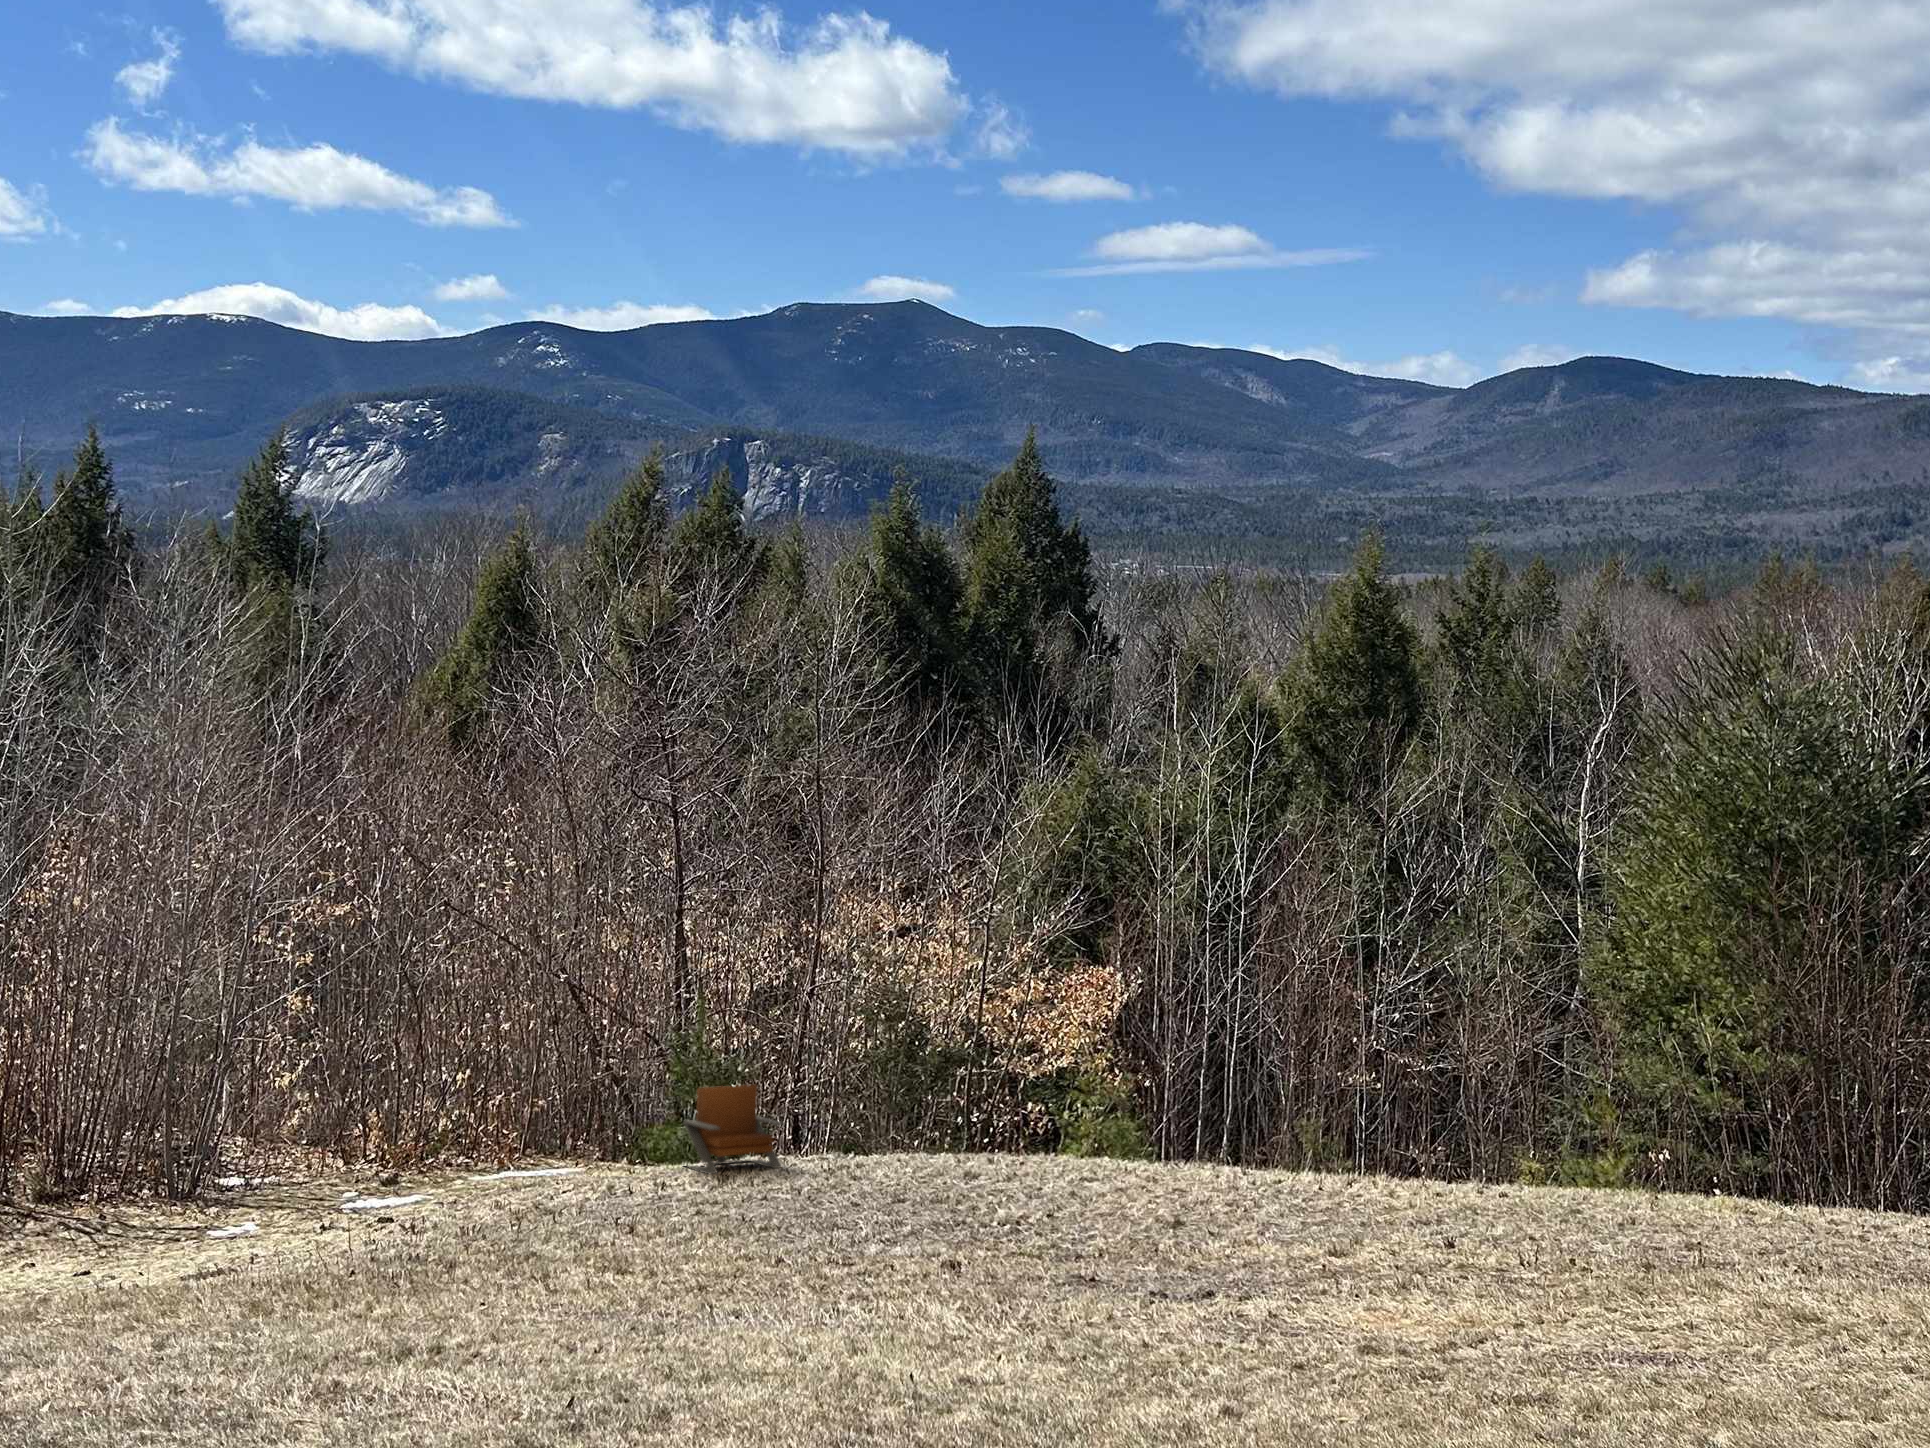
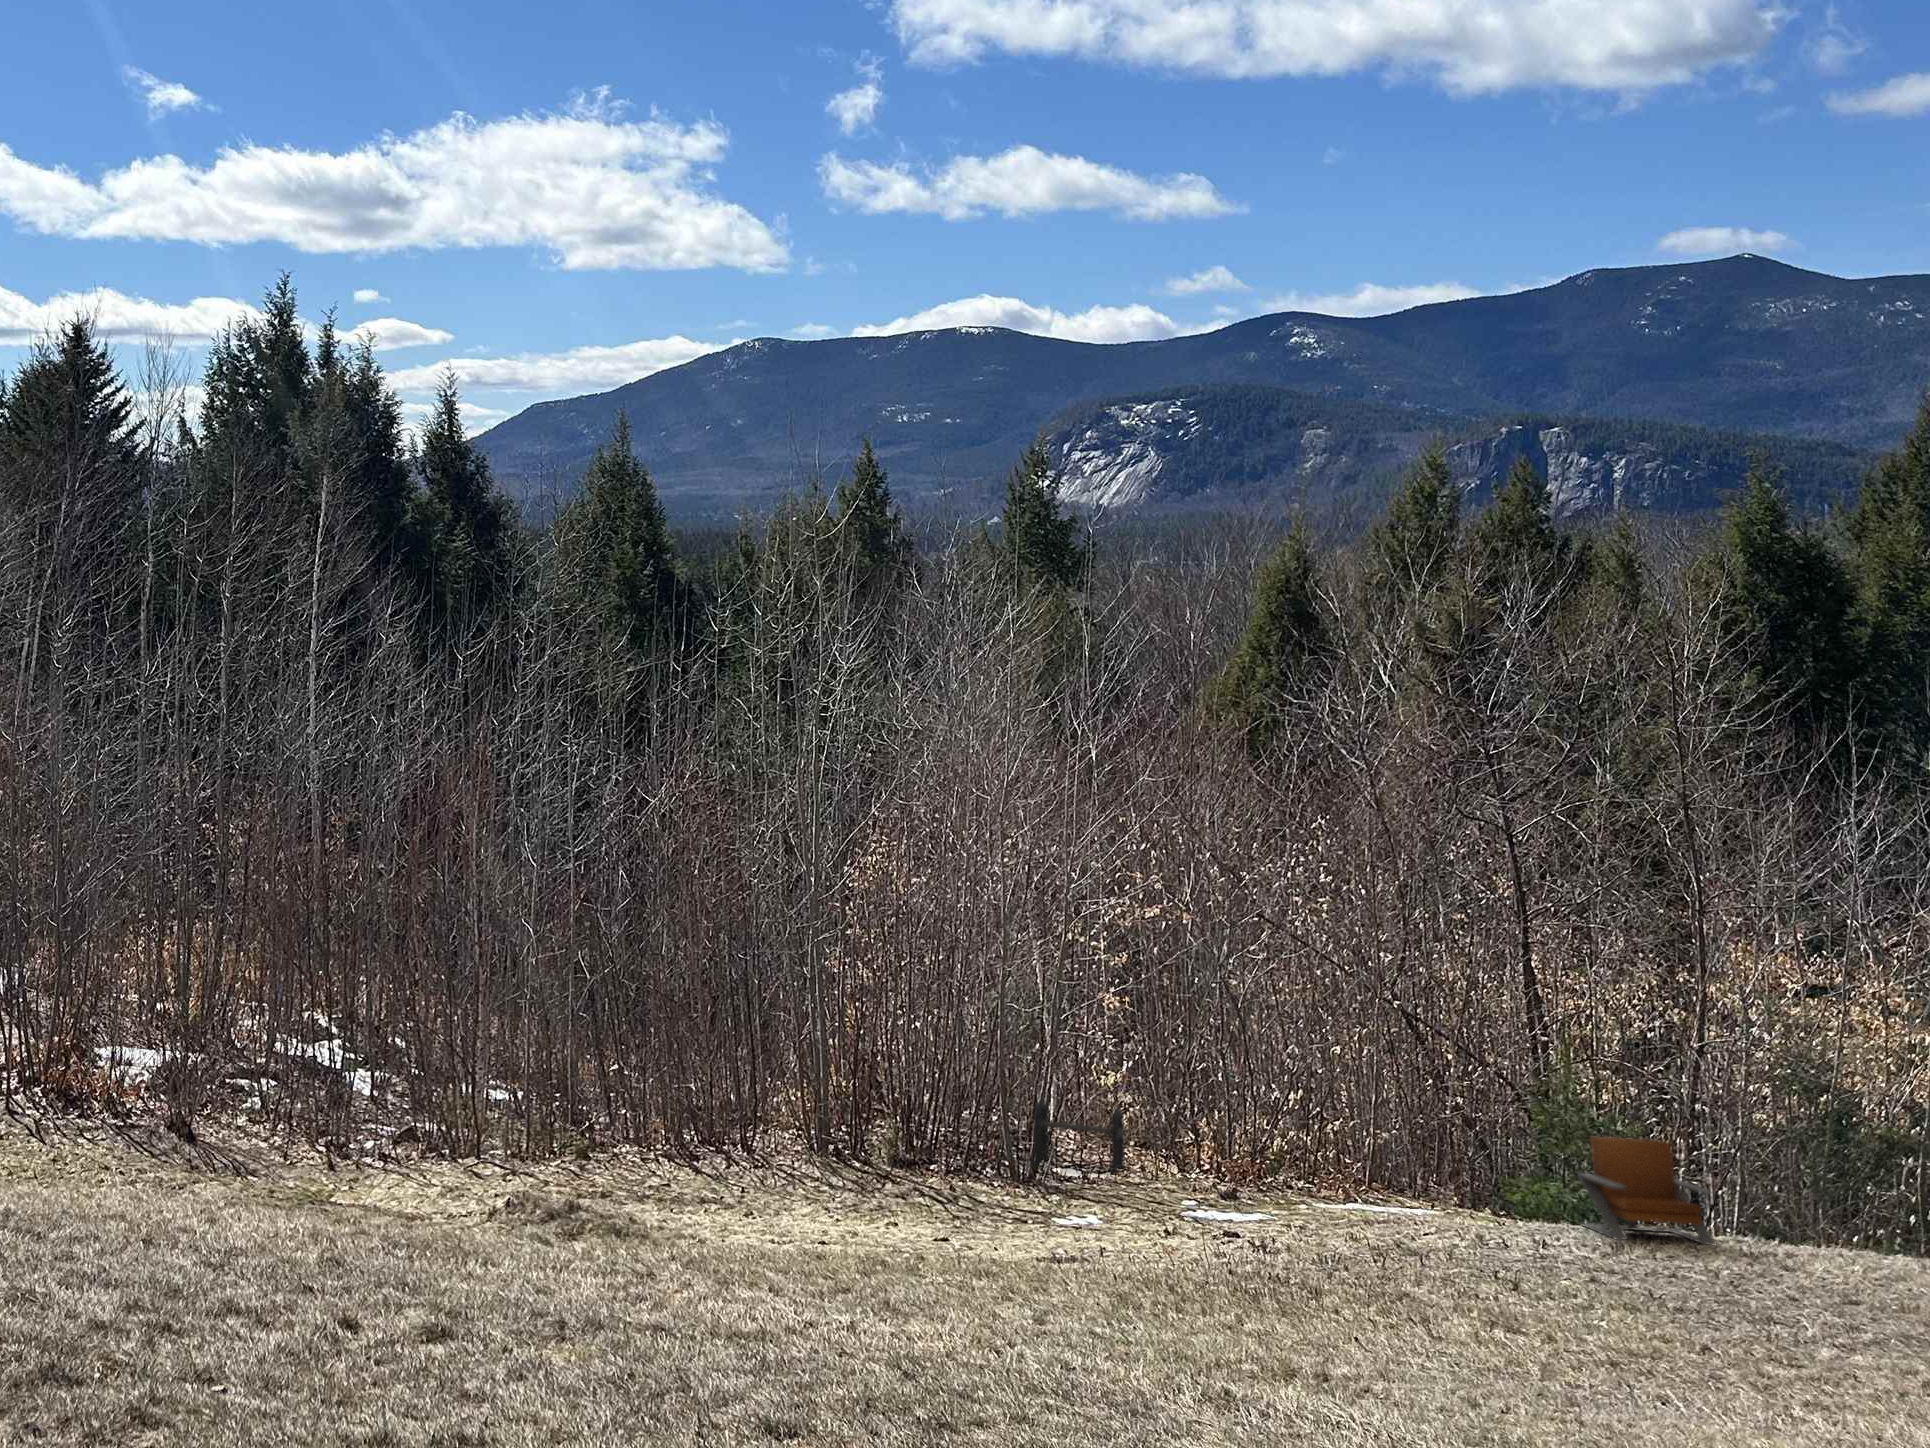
bench: none [202,1112,299,1179] -> present [1033,1101,1125,1174]

